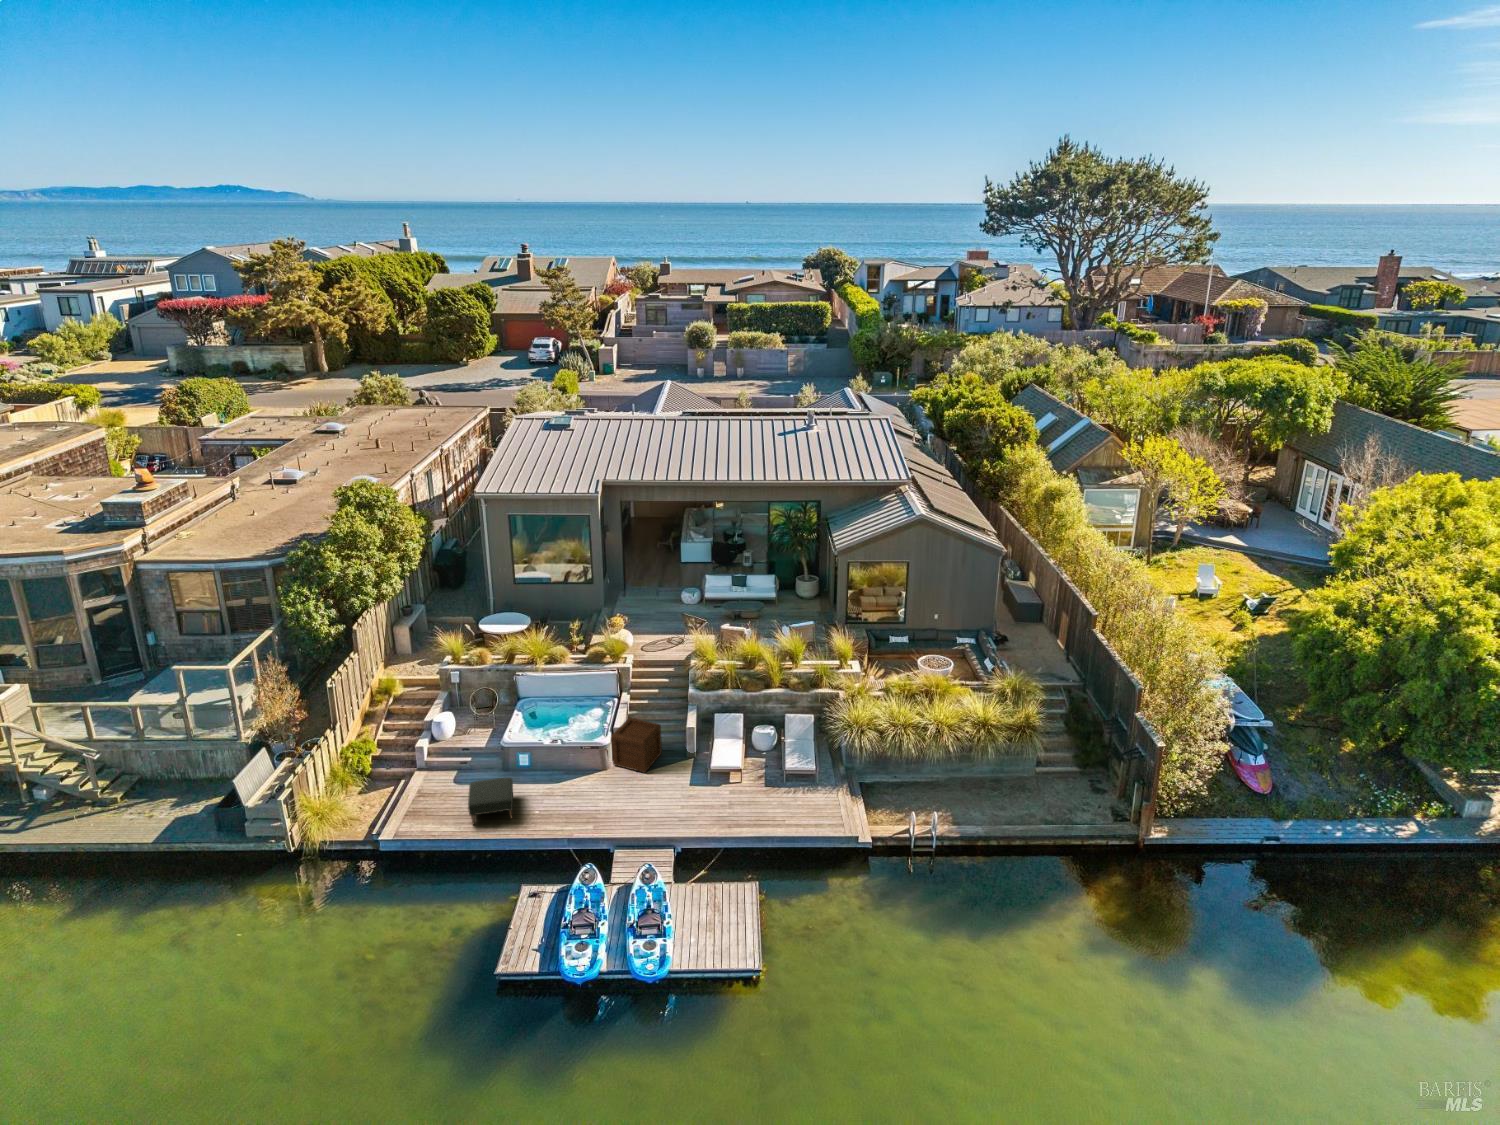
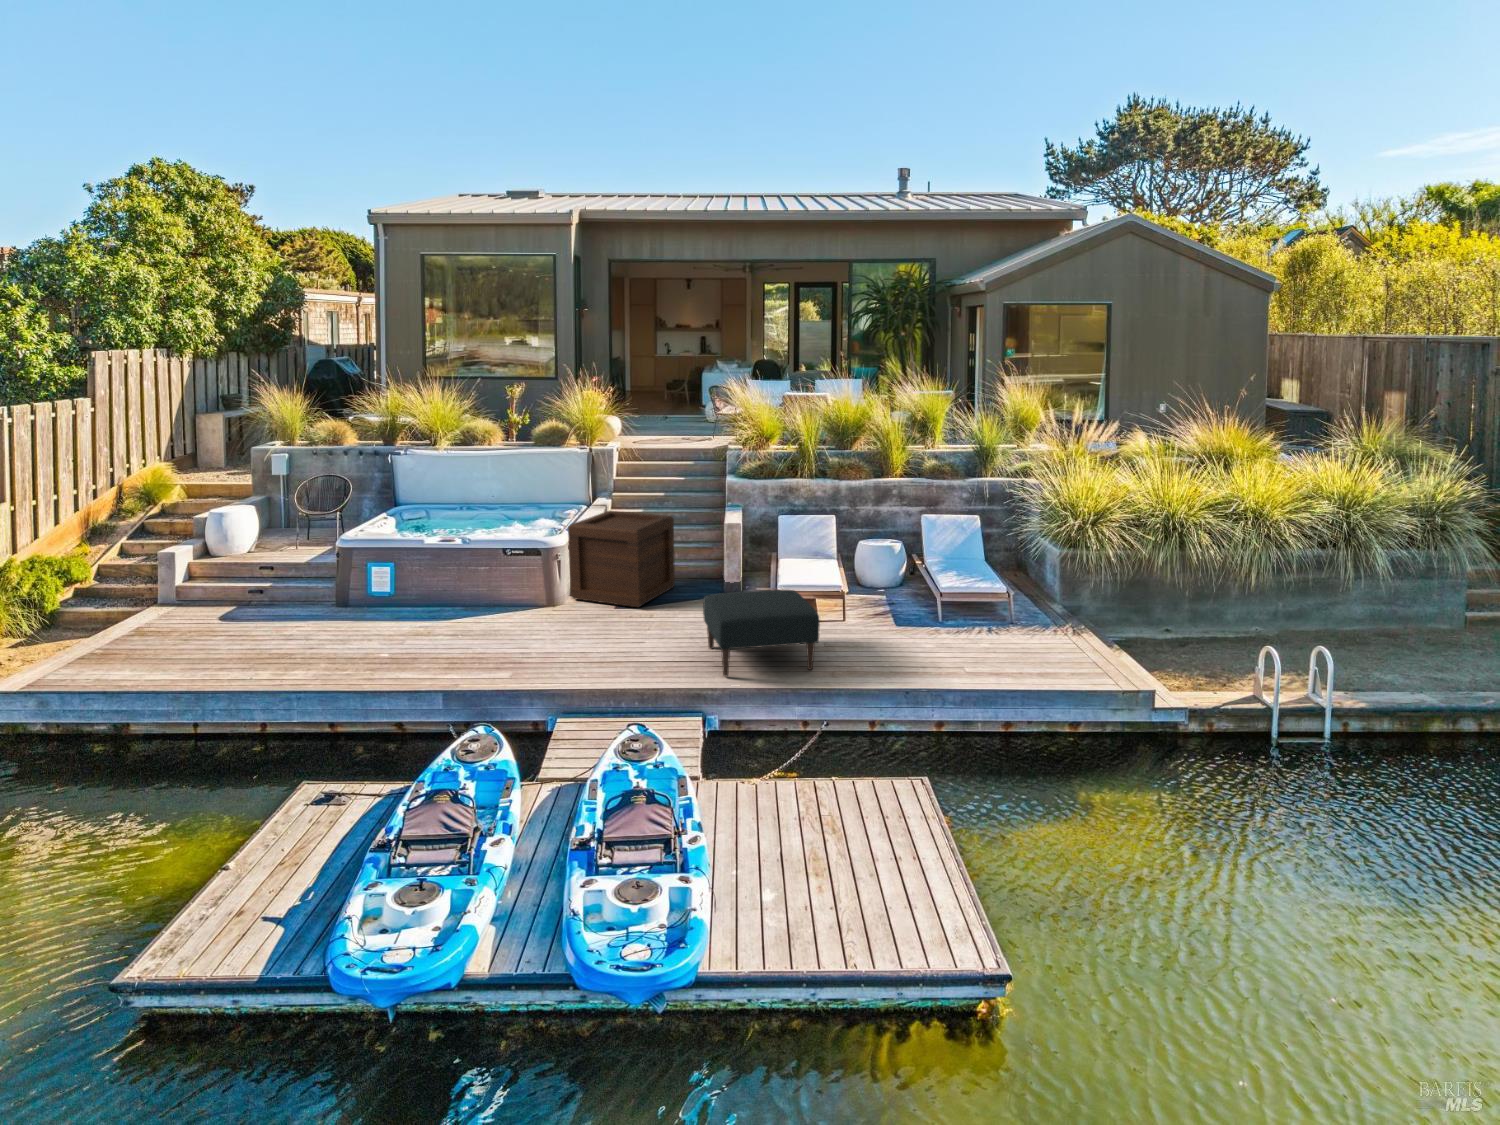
ottoman: present [468,777,513,824] -> present [703,590,820,676]

